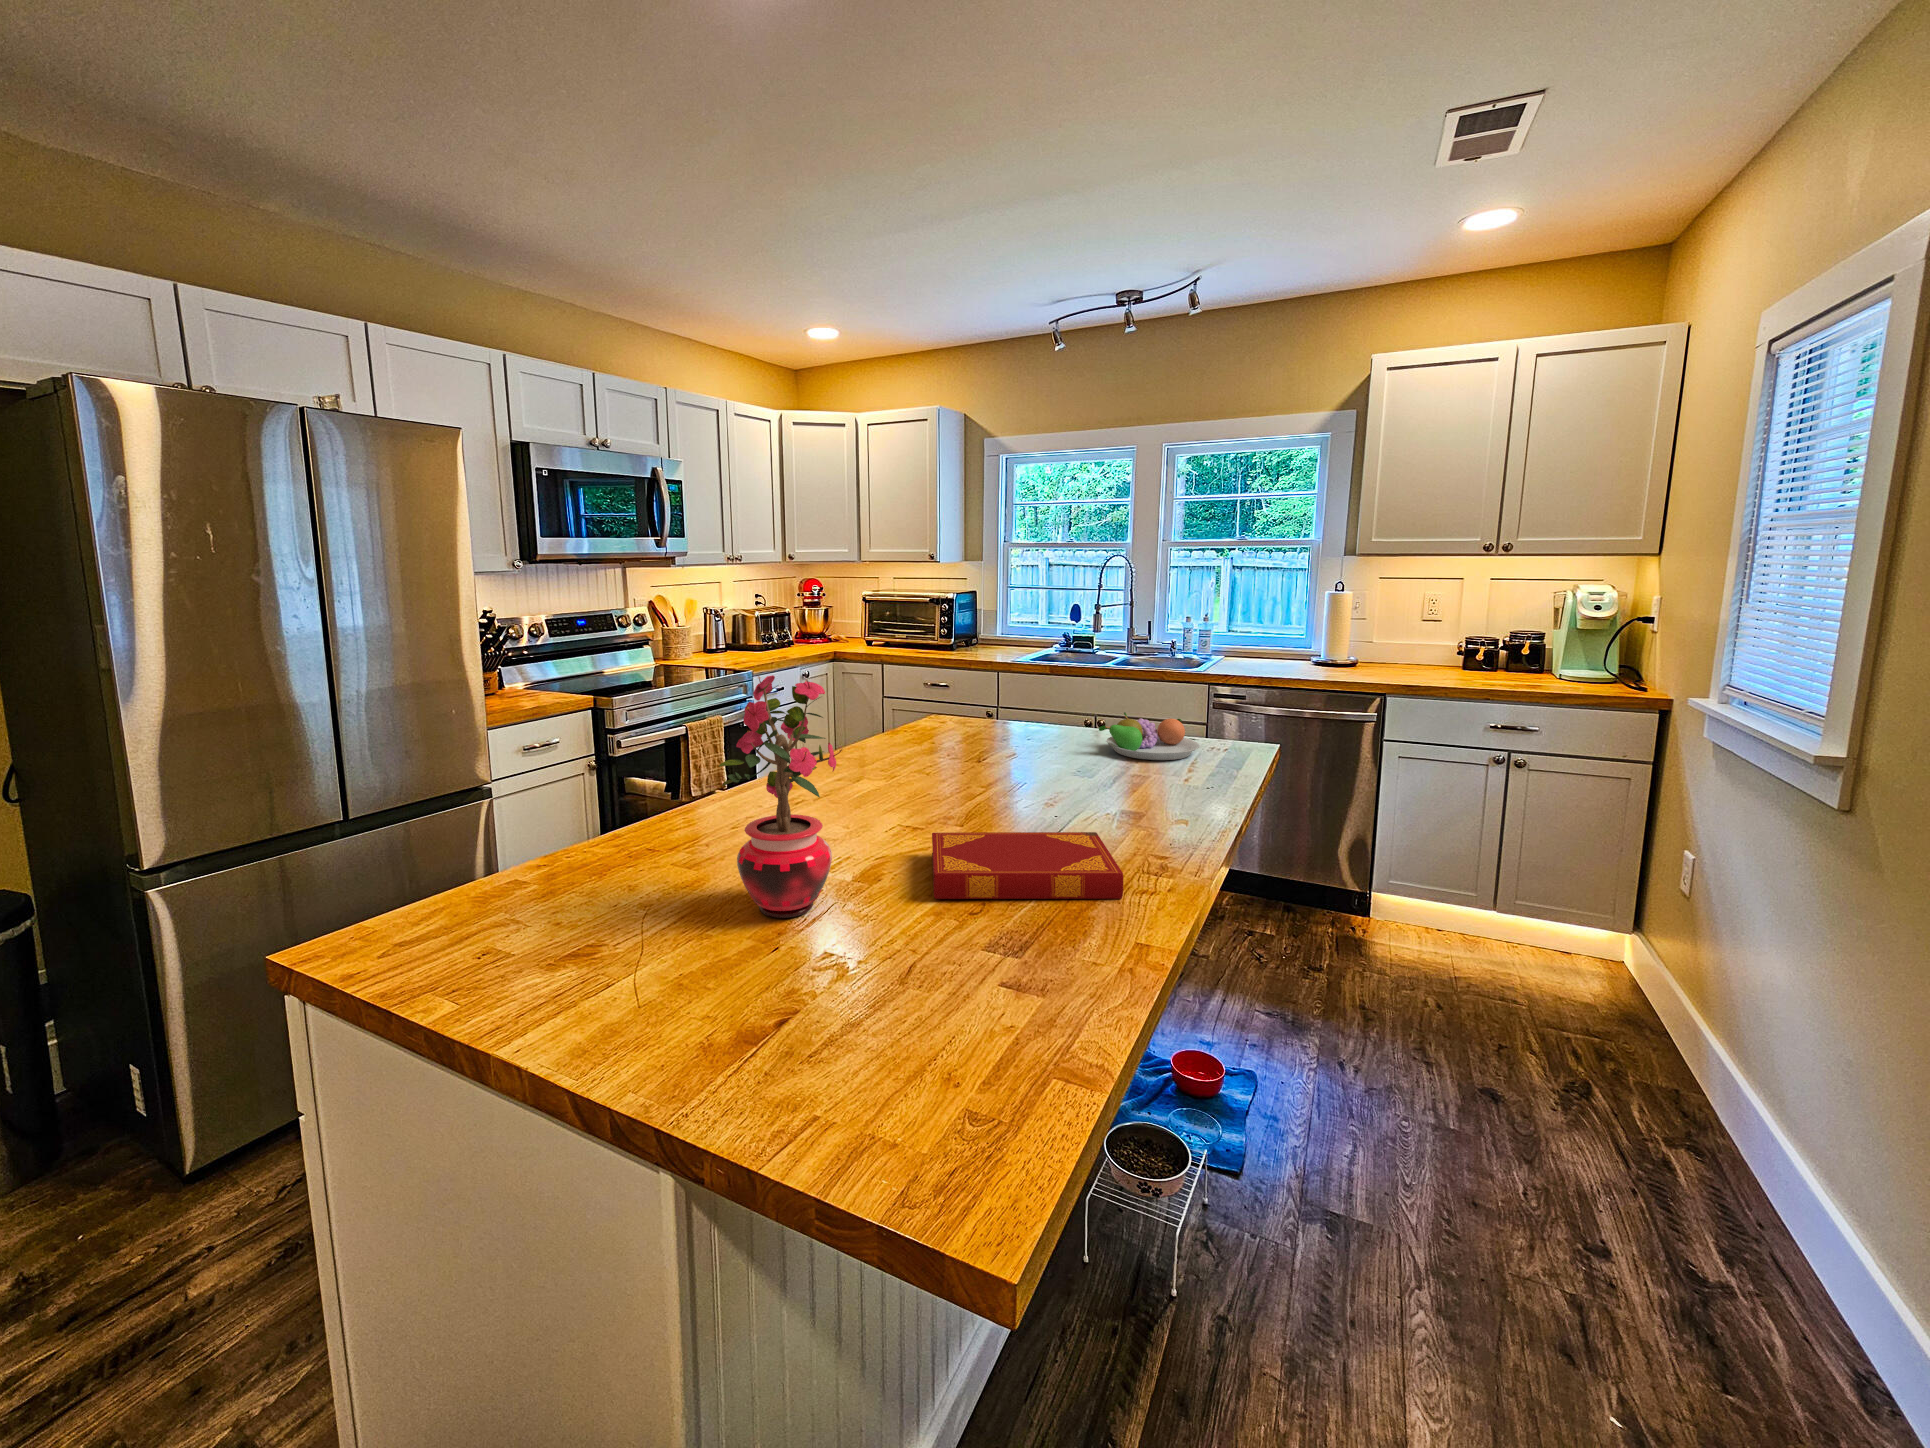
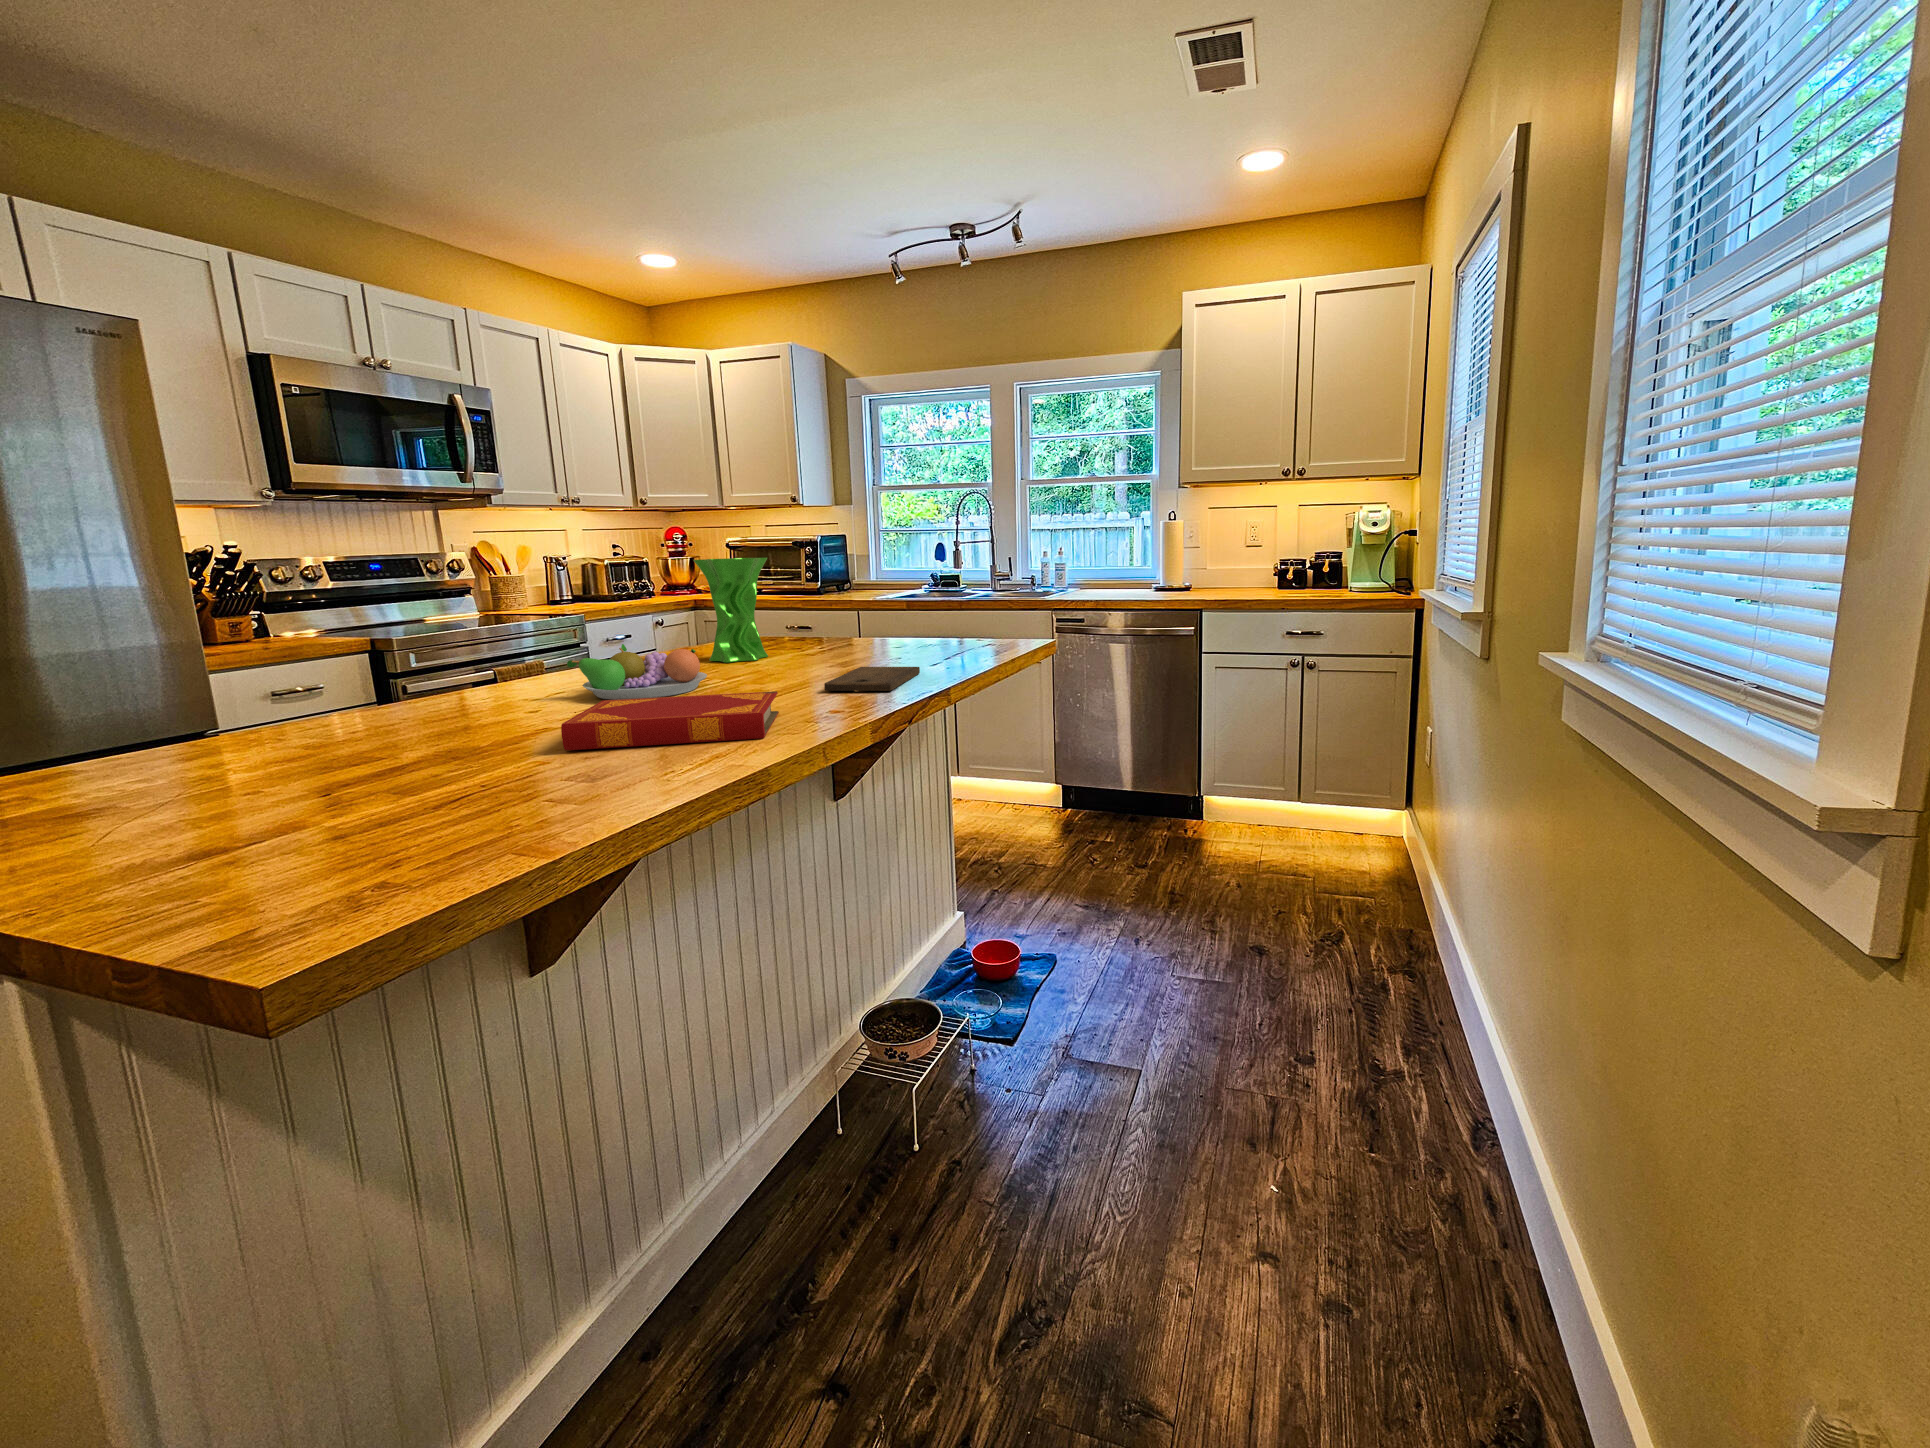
vase: none [934,653,1000,759] -> present [693,558,768,663]
potted plant: present [719,675,842,918] -> none [258,506,440,775]
fruit bowl: present [1099,712,1200,760] -> present [567,644,707,700]
cutting board: none [1112,784,1186,826] -> present [824,667,920,691]

